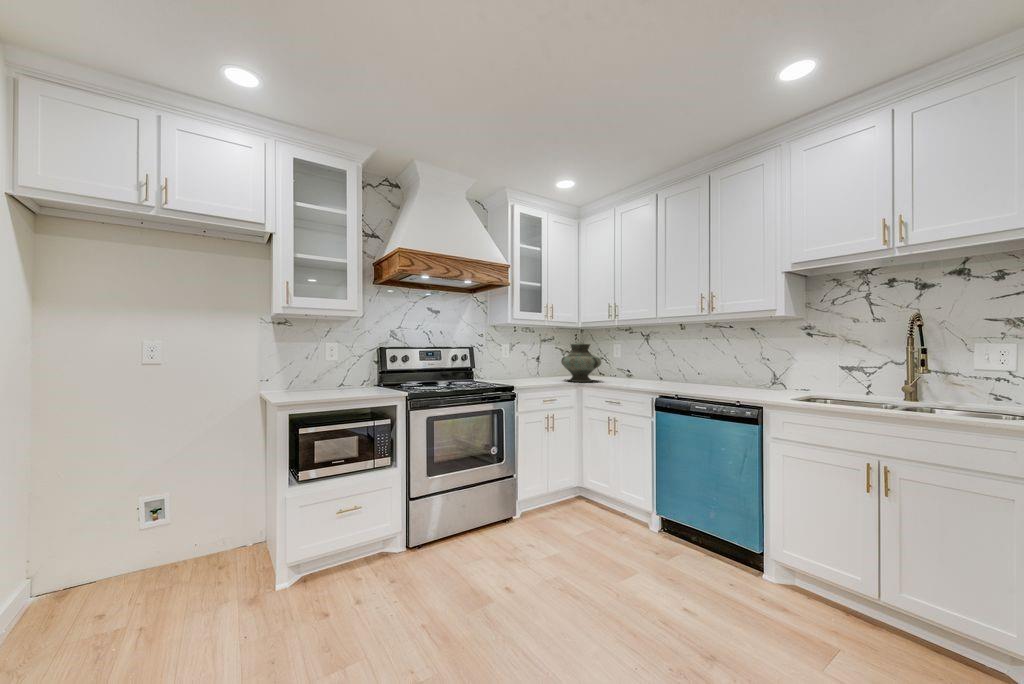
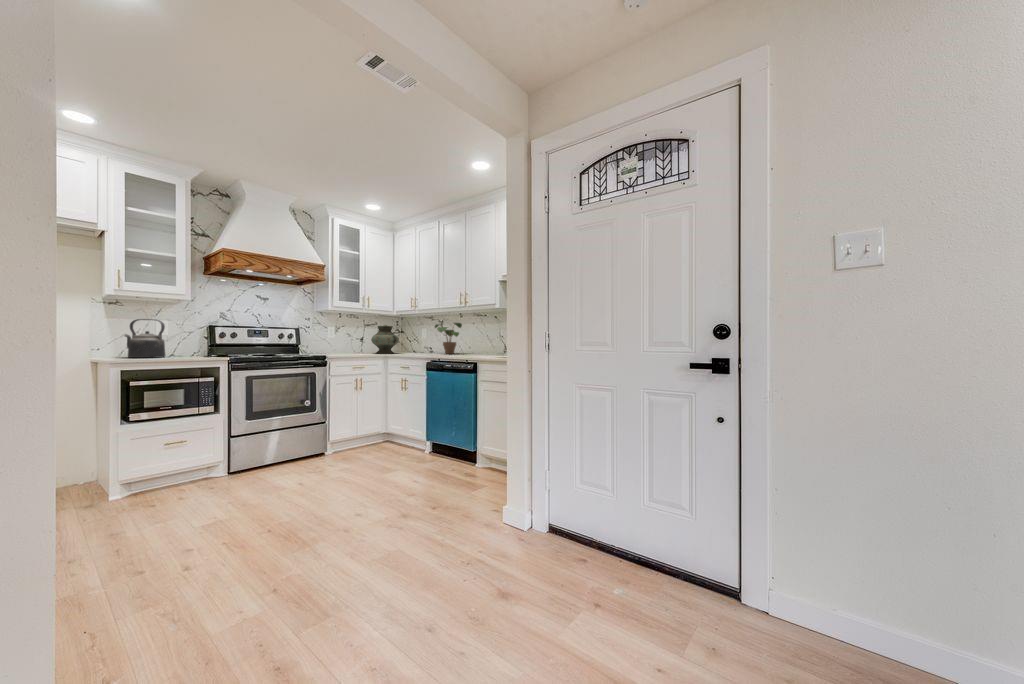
potted plant: none [648,337,692,383] -> present [435,323,462,354]
kettle: none [293,342,334,392] -> present [124,319,165,358]

